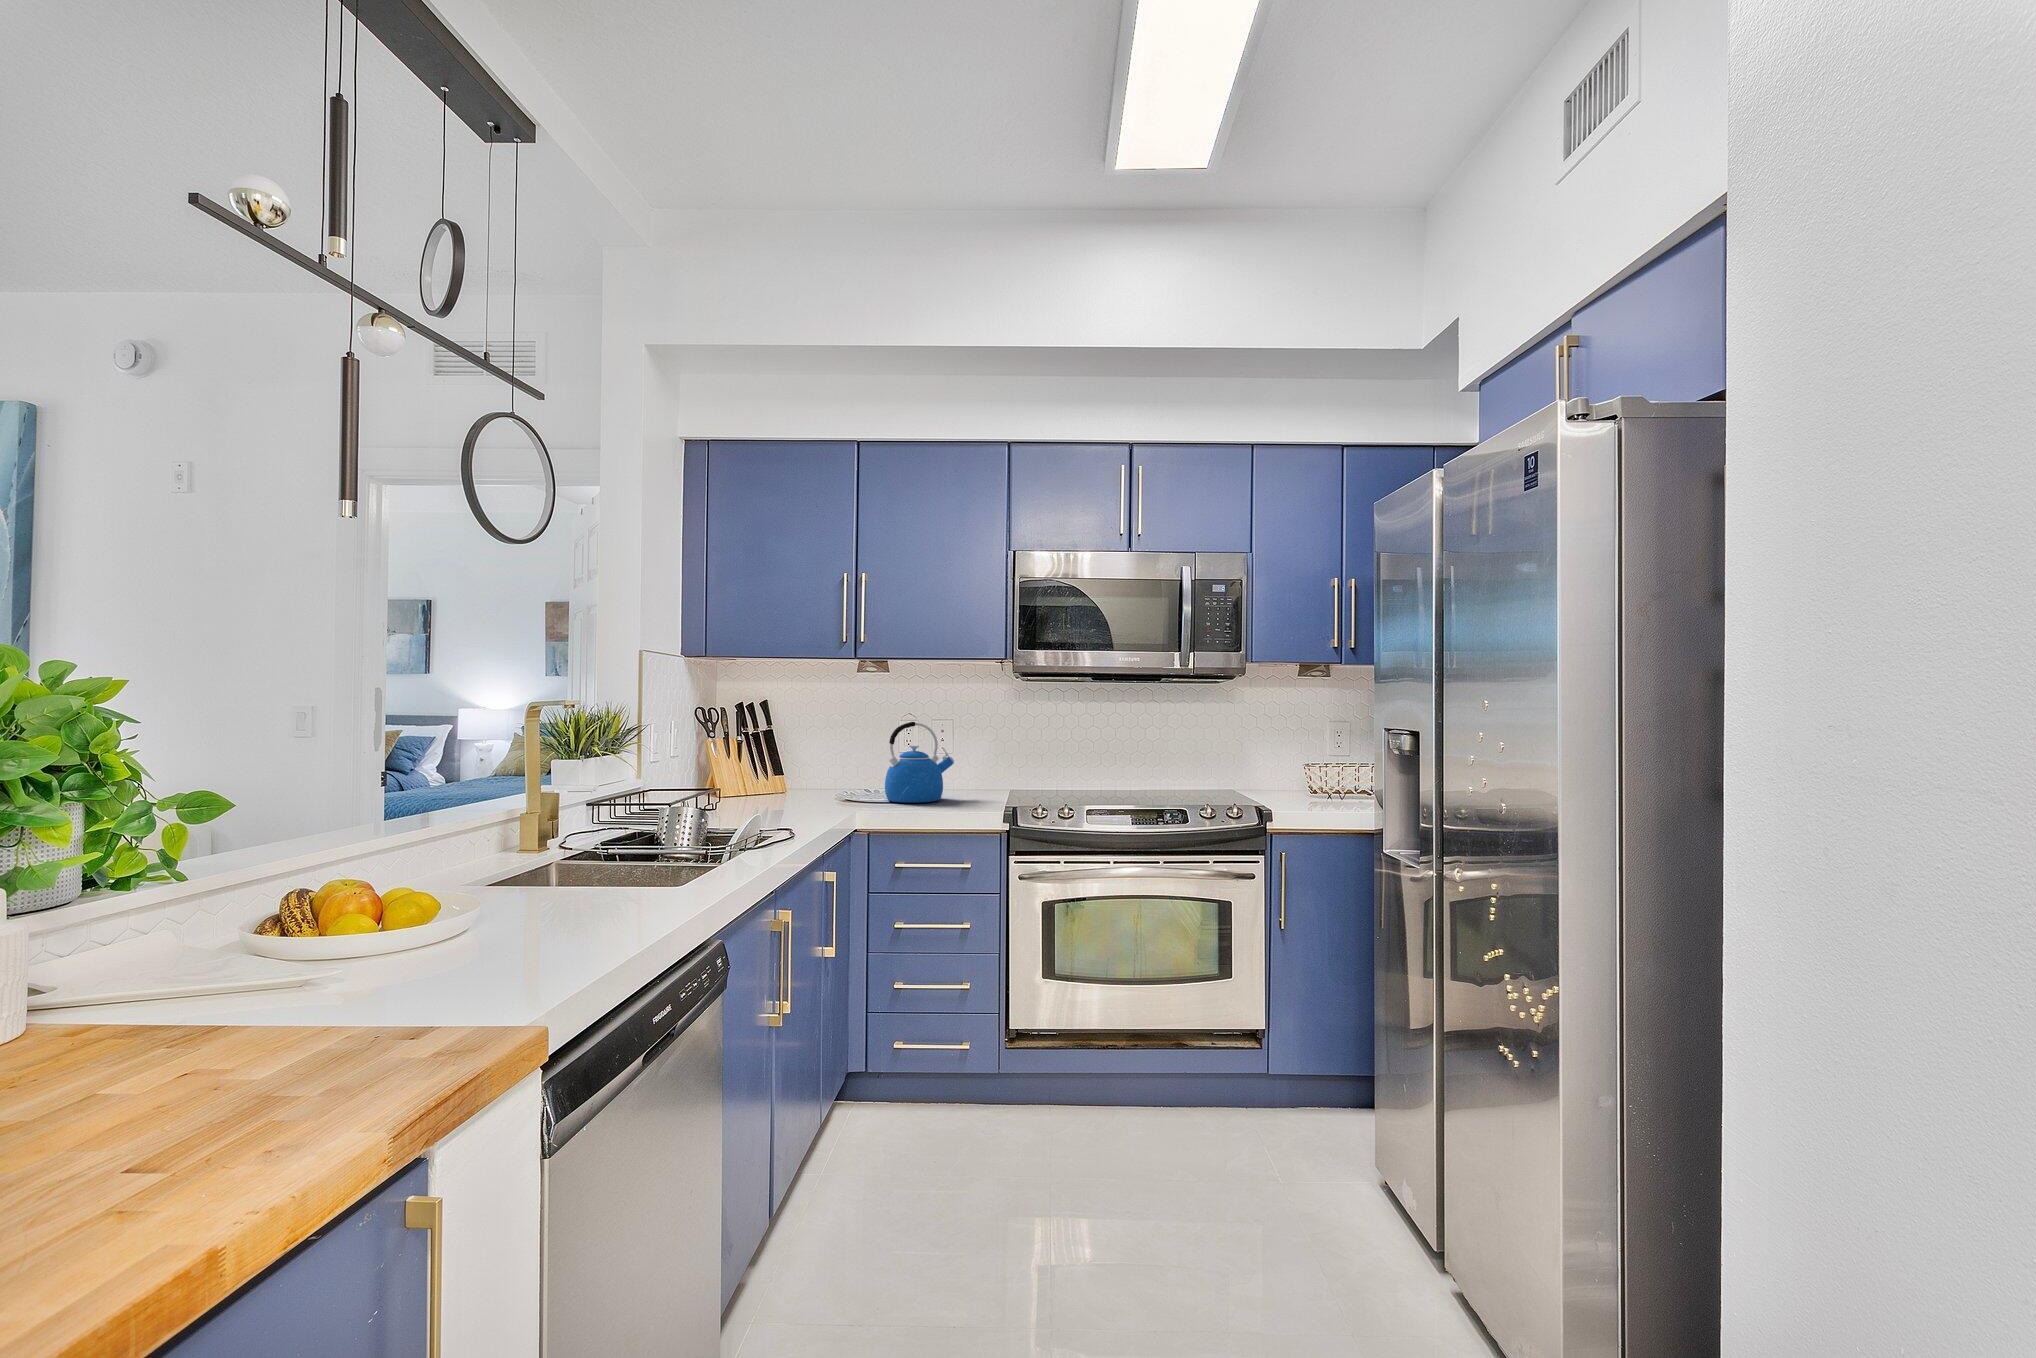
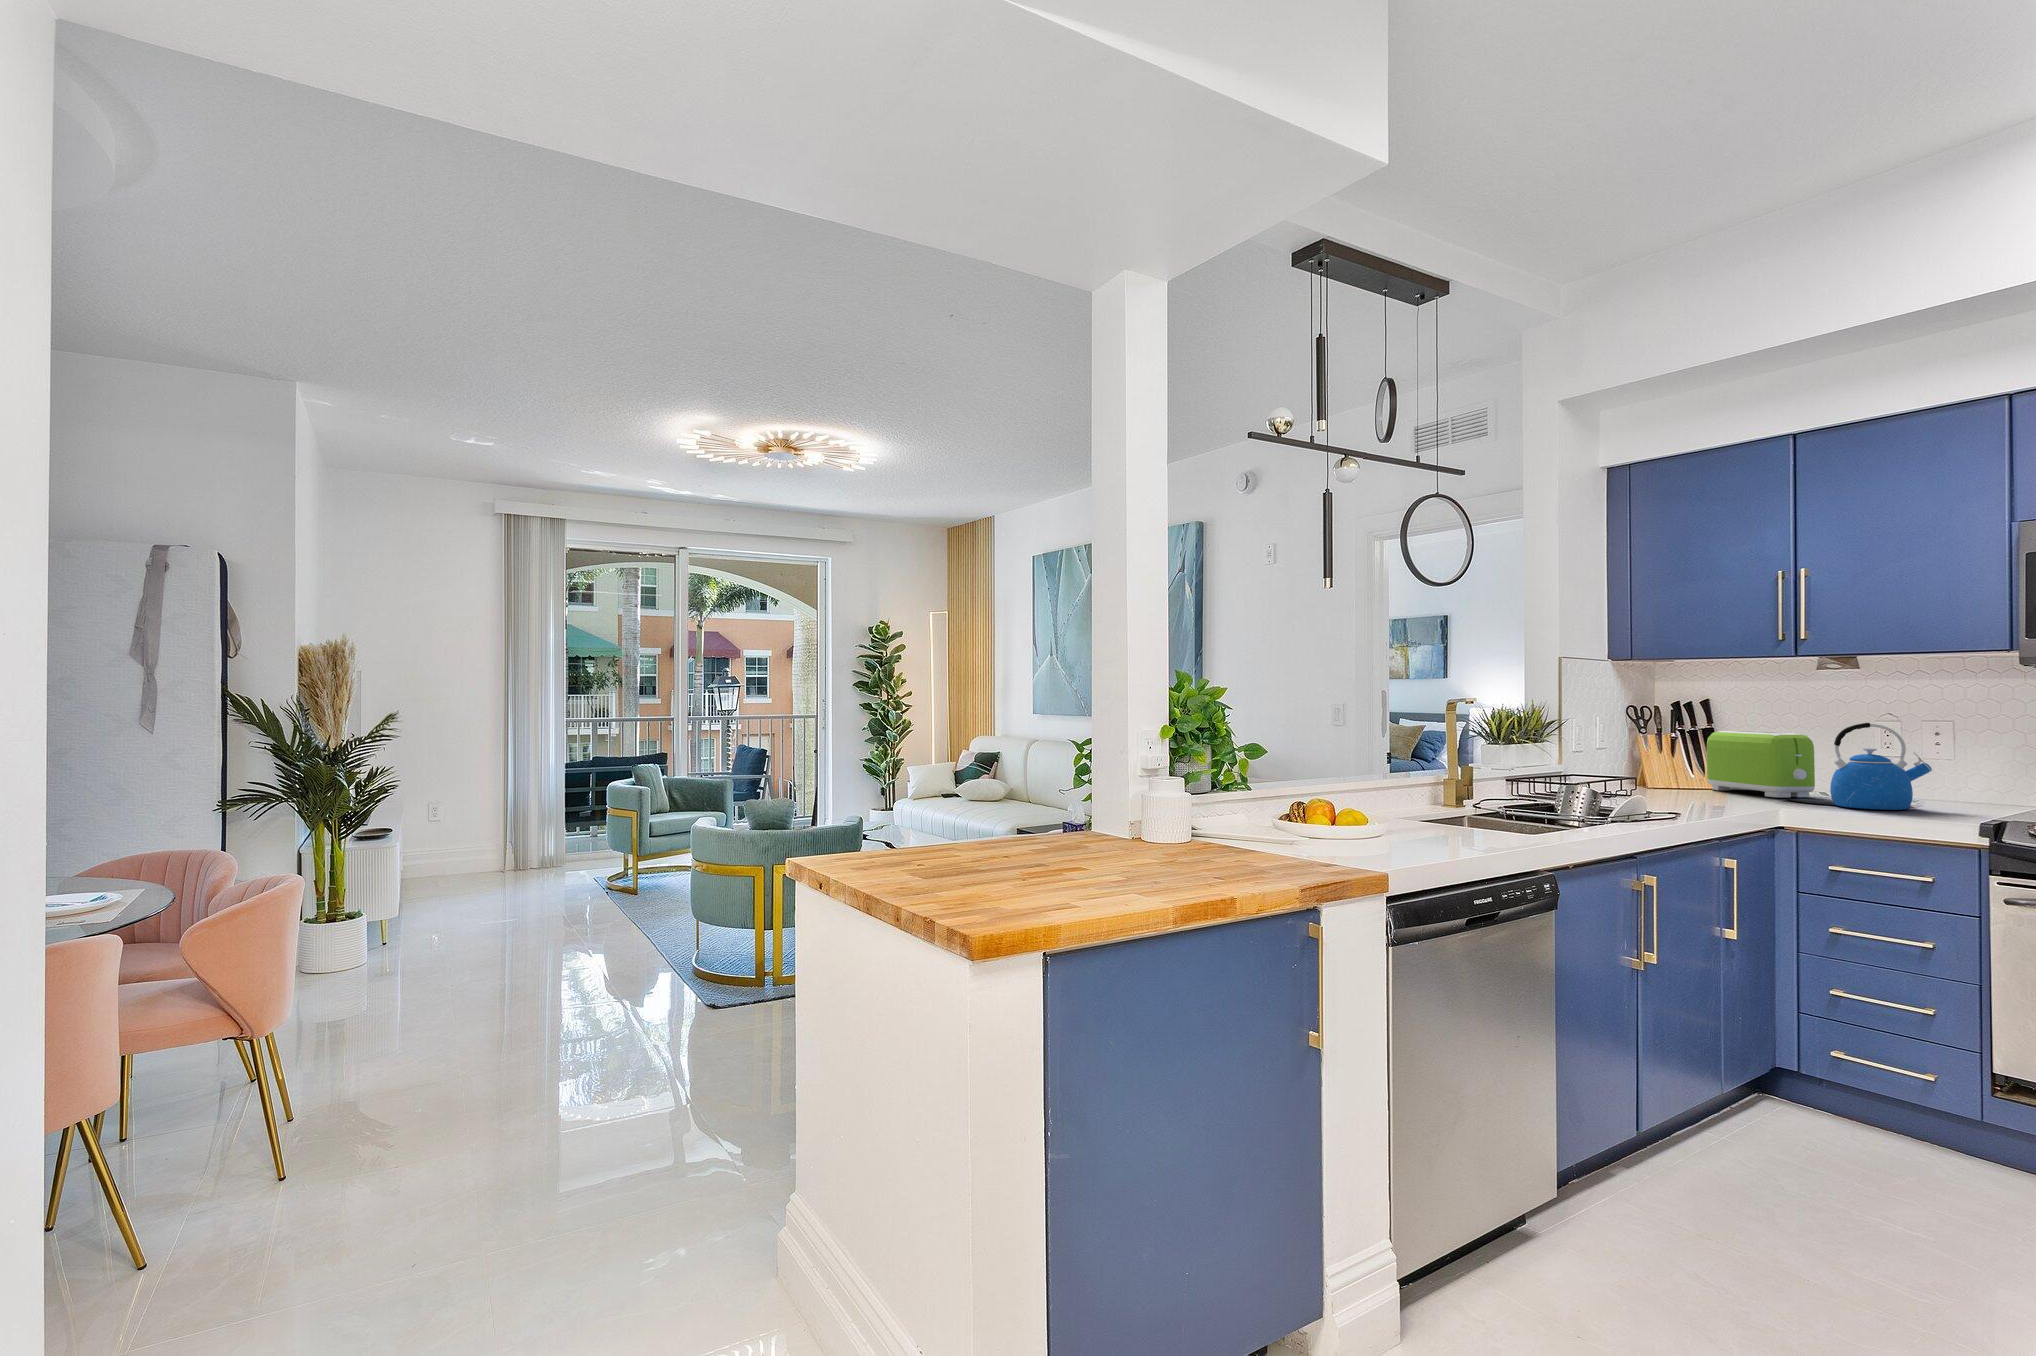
toaster: none [772,732,864,797] -> present [1707,731,1815,797]

